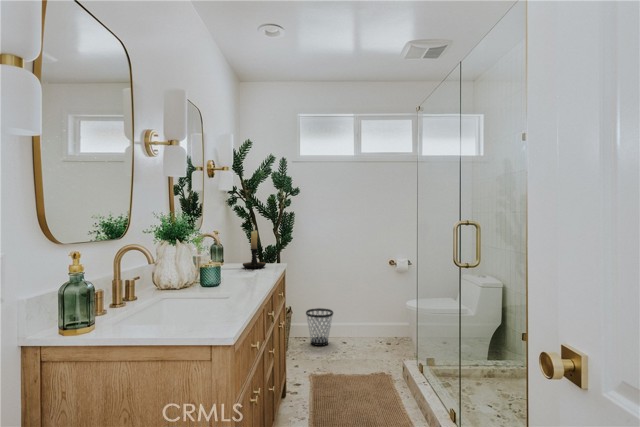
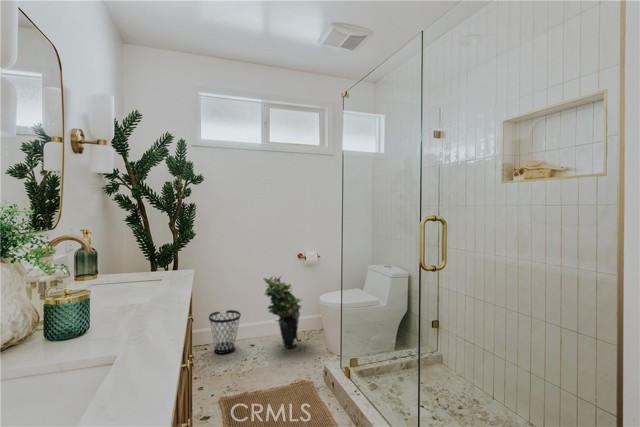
candle holder: present [243,225,266,268] -> none [130,220,166,282]
potted plant: none [354,279,391,350] -> present [263,277,301,349]

